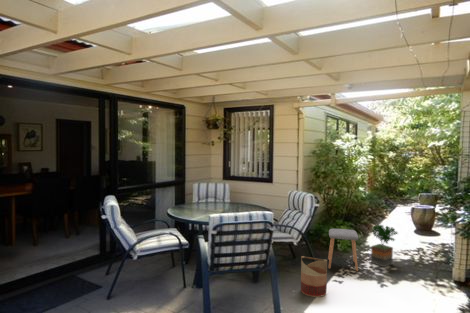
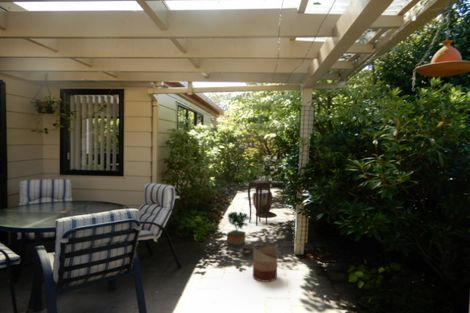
side table: none [401,194,430,243] -> present [248,180,271,226]
stool: present [328,229,359,272] -> none [186,219,217,261]
basket: present [301,256,327,297] -> present [253,245,278,282]

